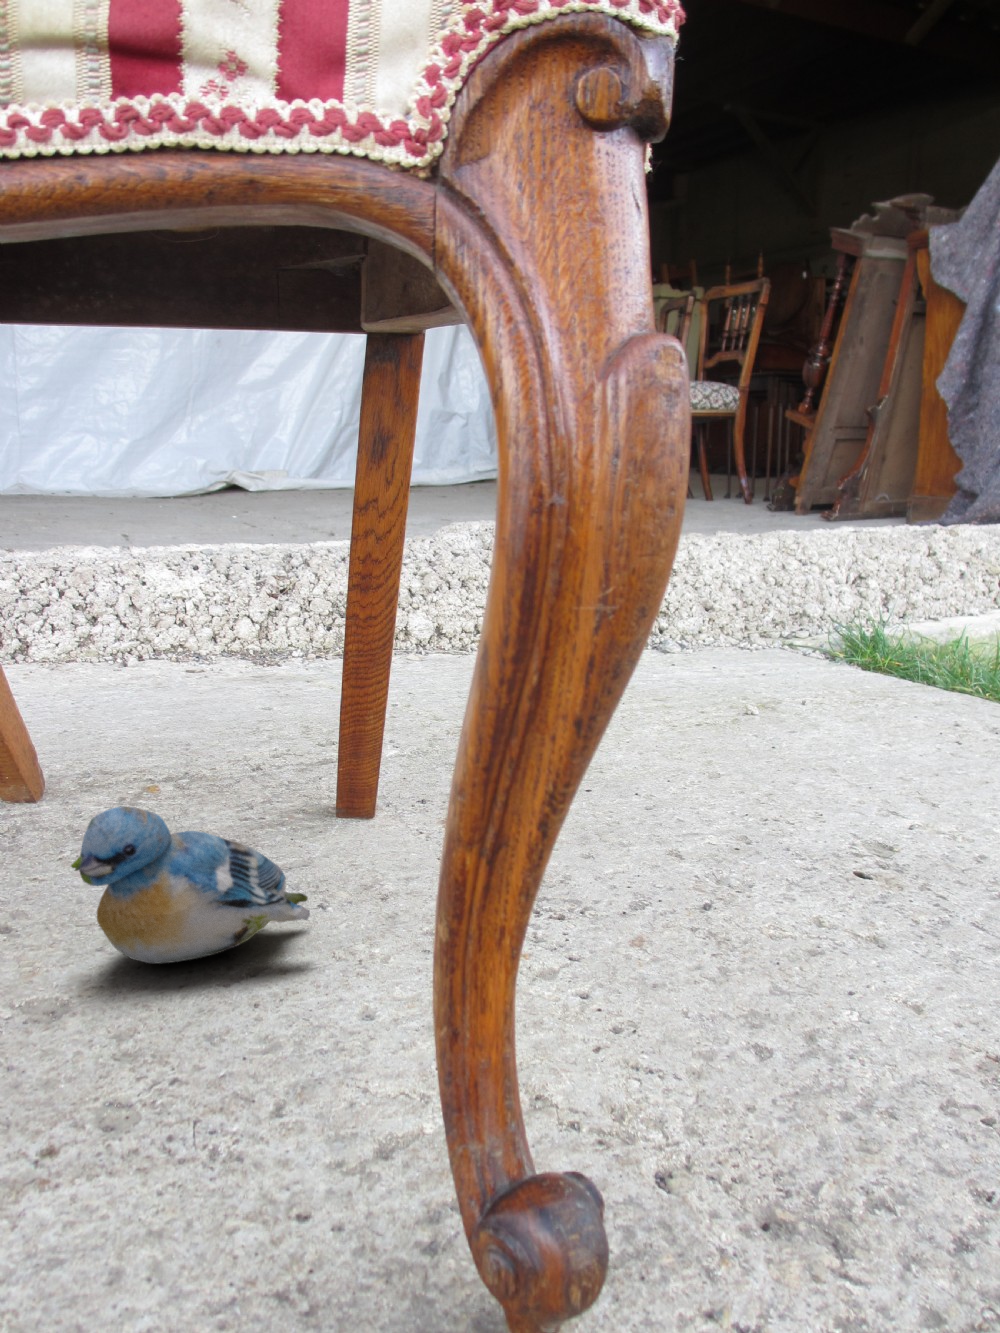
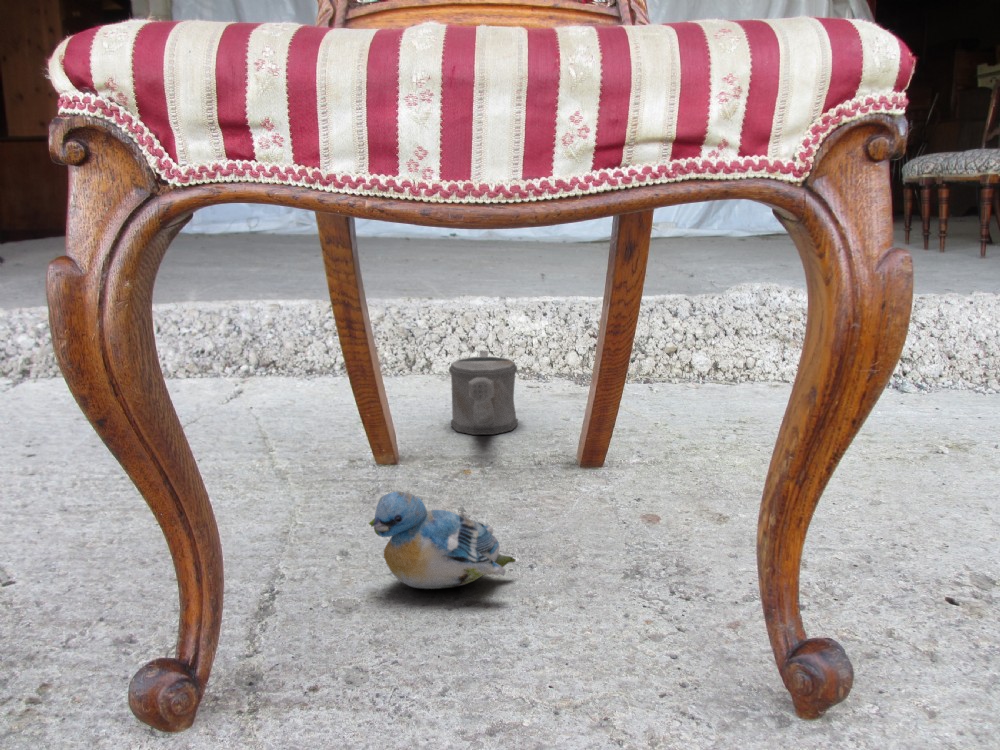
watering can: none [88,613,200,737] -> present [449,351,518,435]

